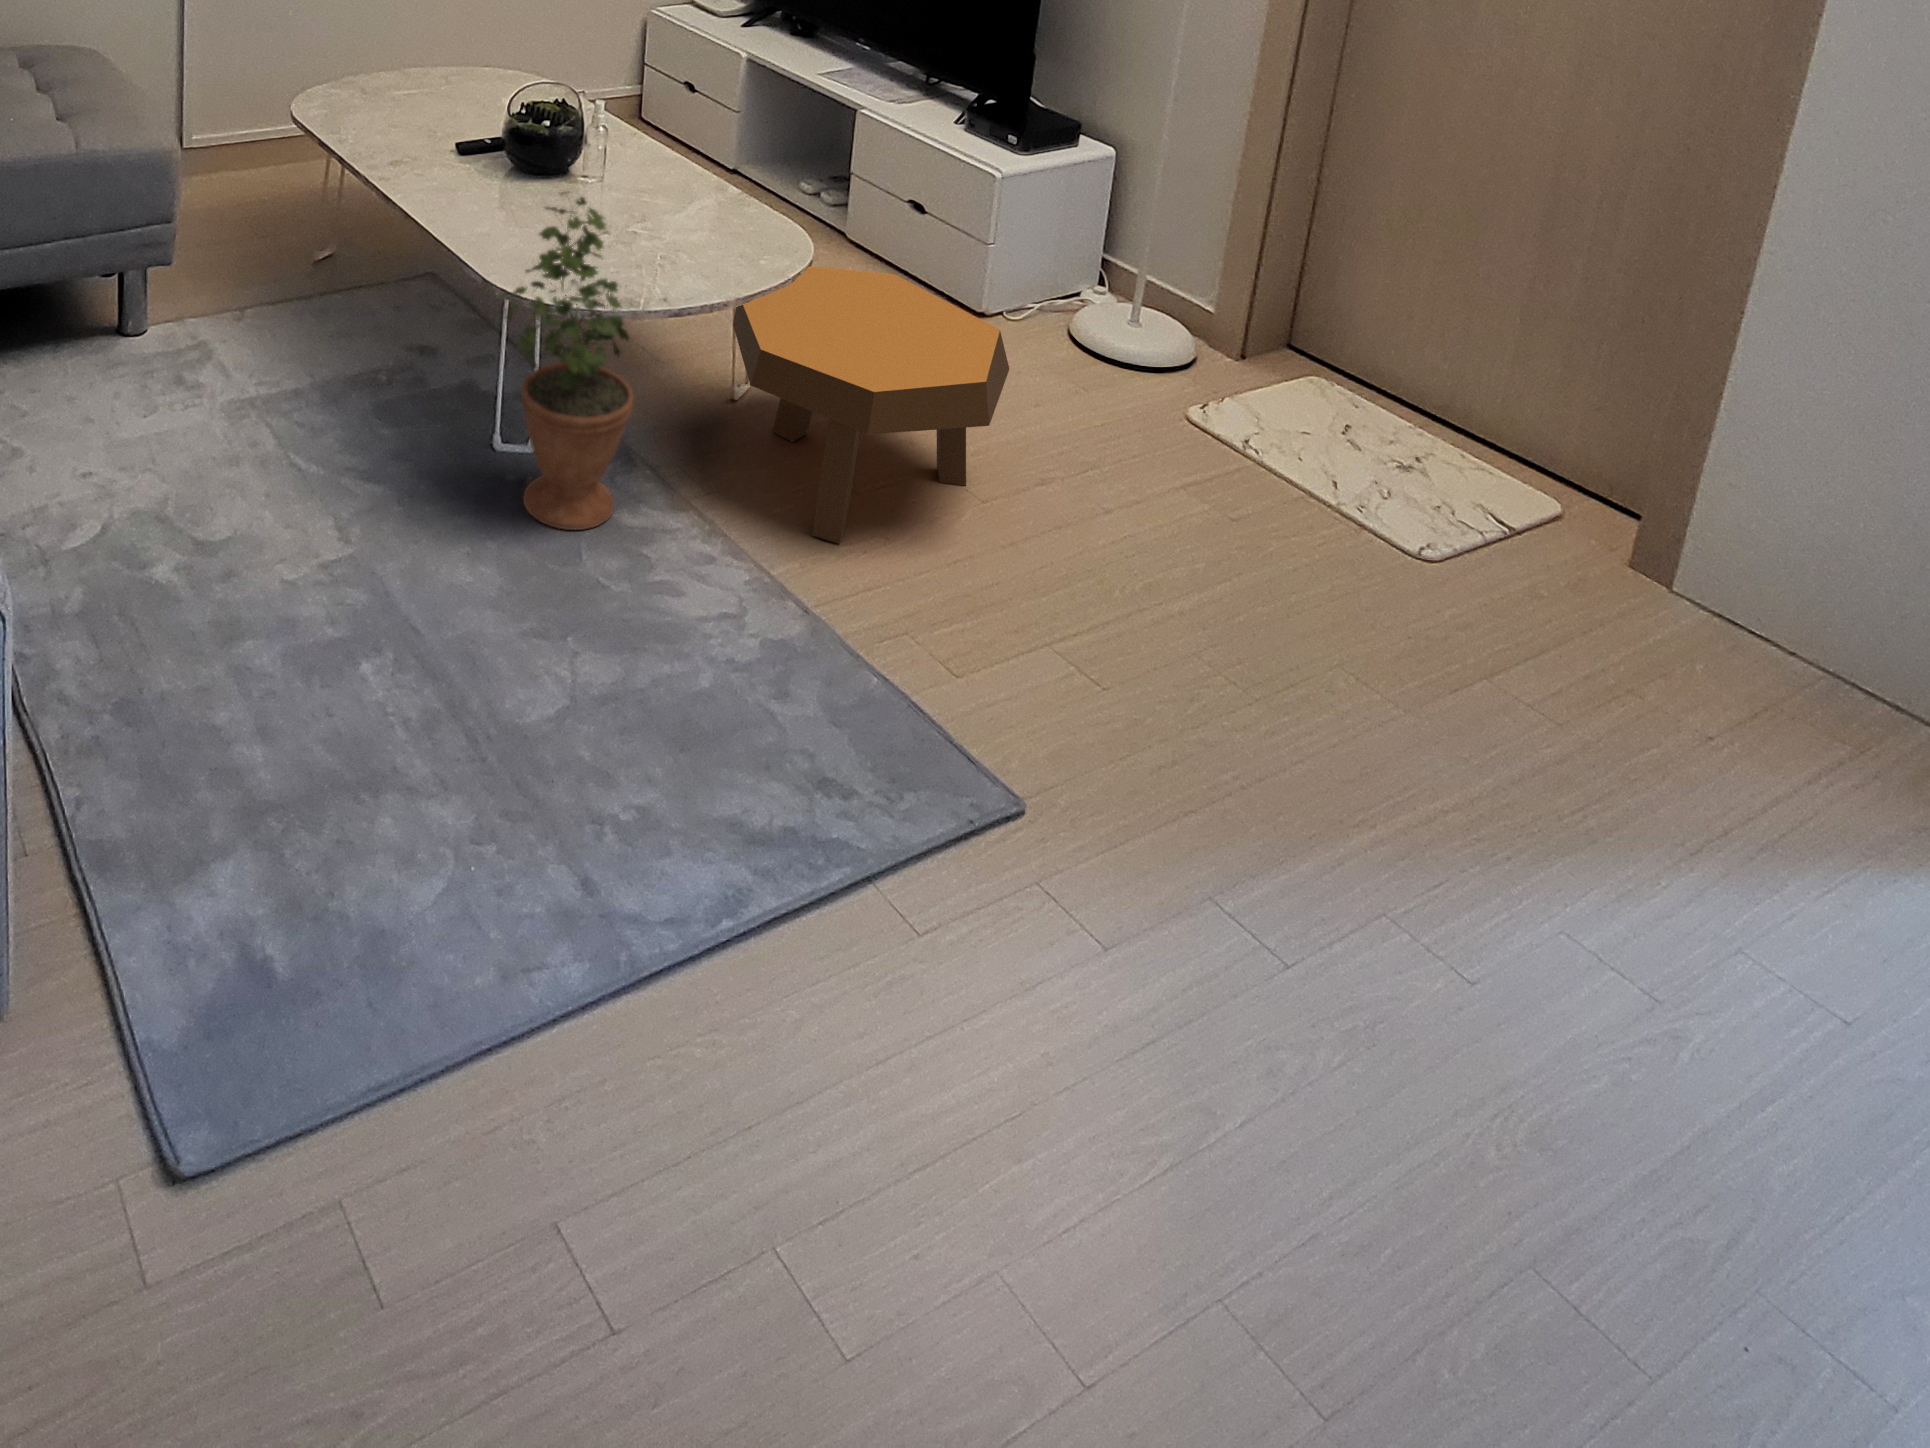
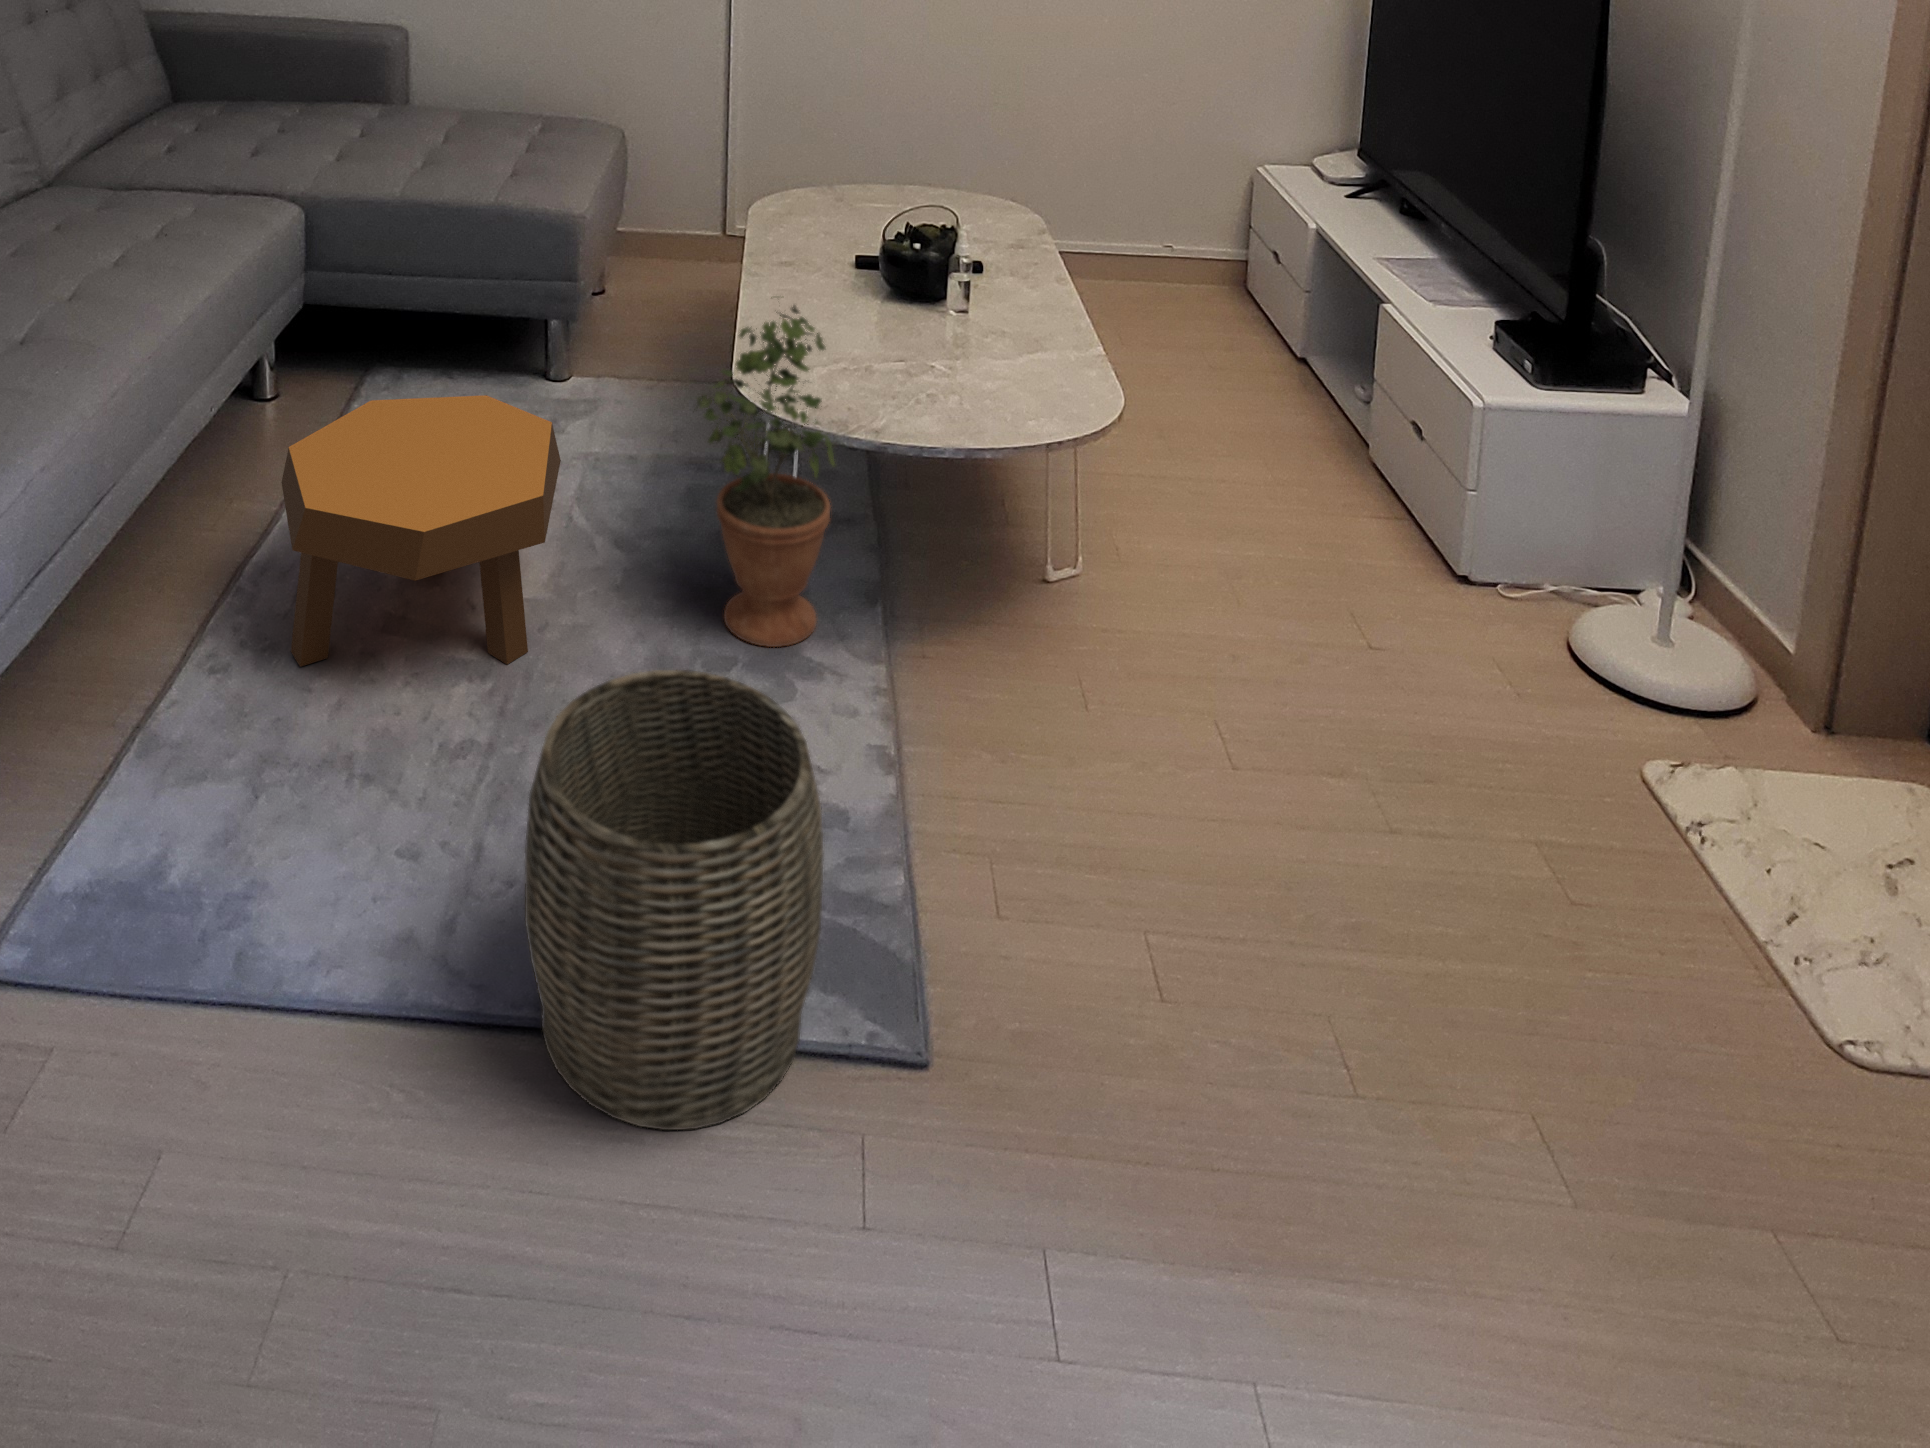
footstool: present [733,266,1009,544] -> present [281,395,561,667]
woven basket: none [698,555,999,984] -> present [525,670,824,1130]

